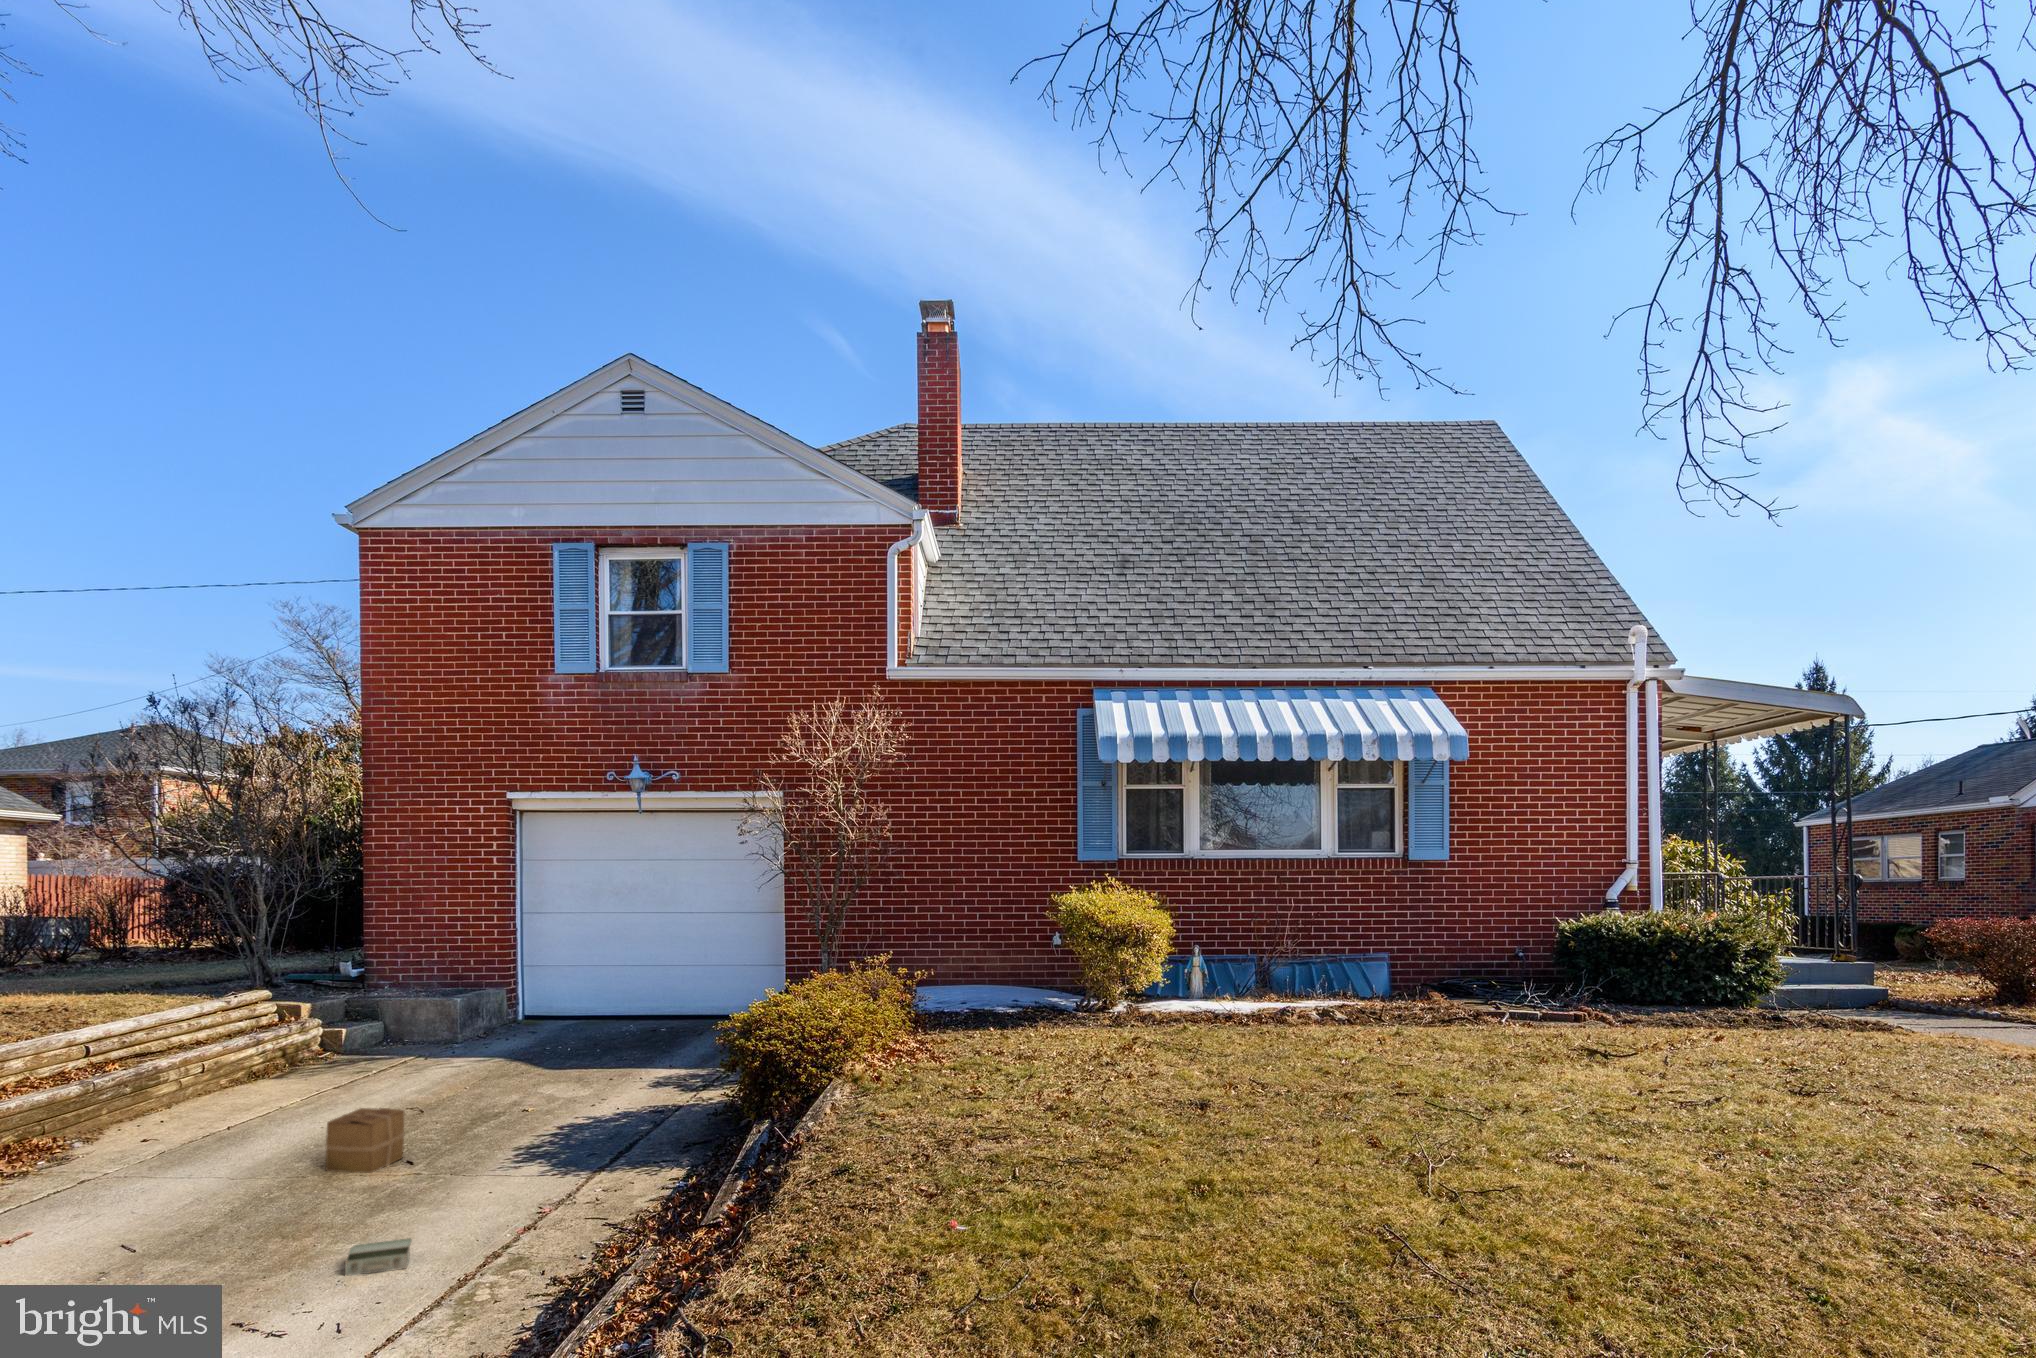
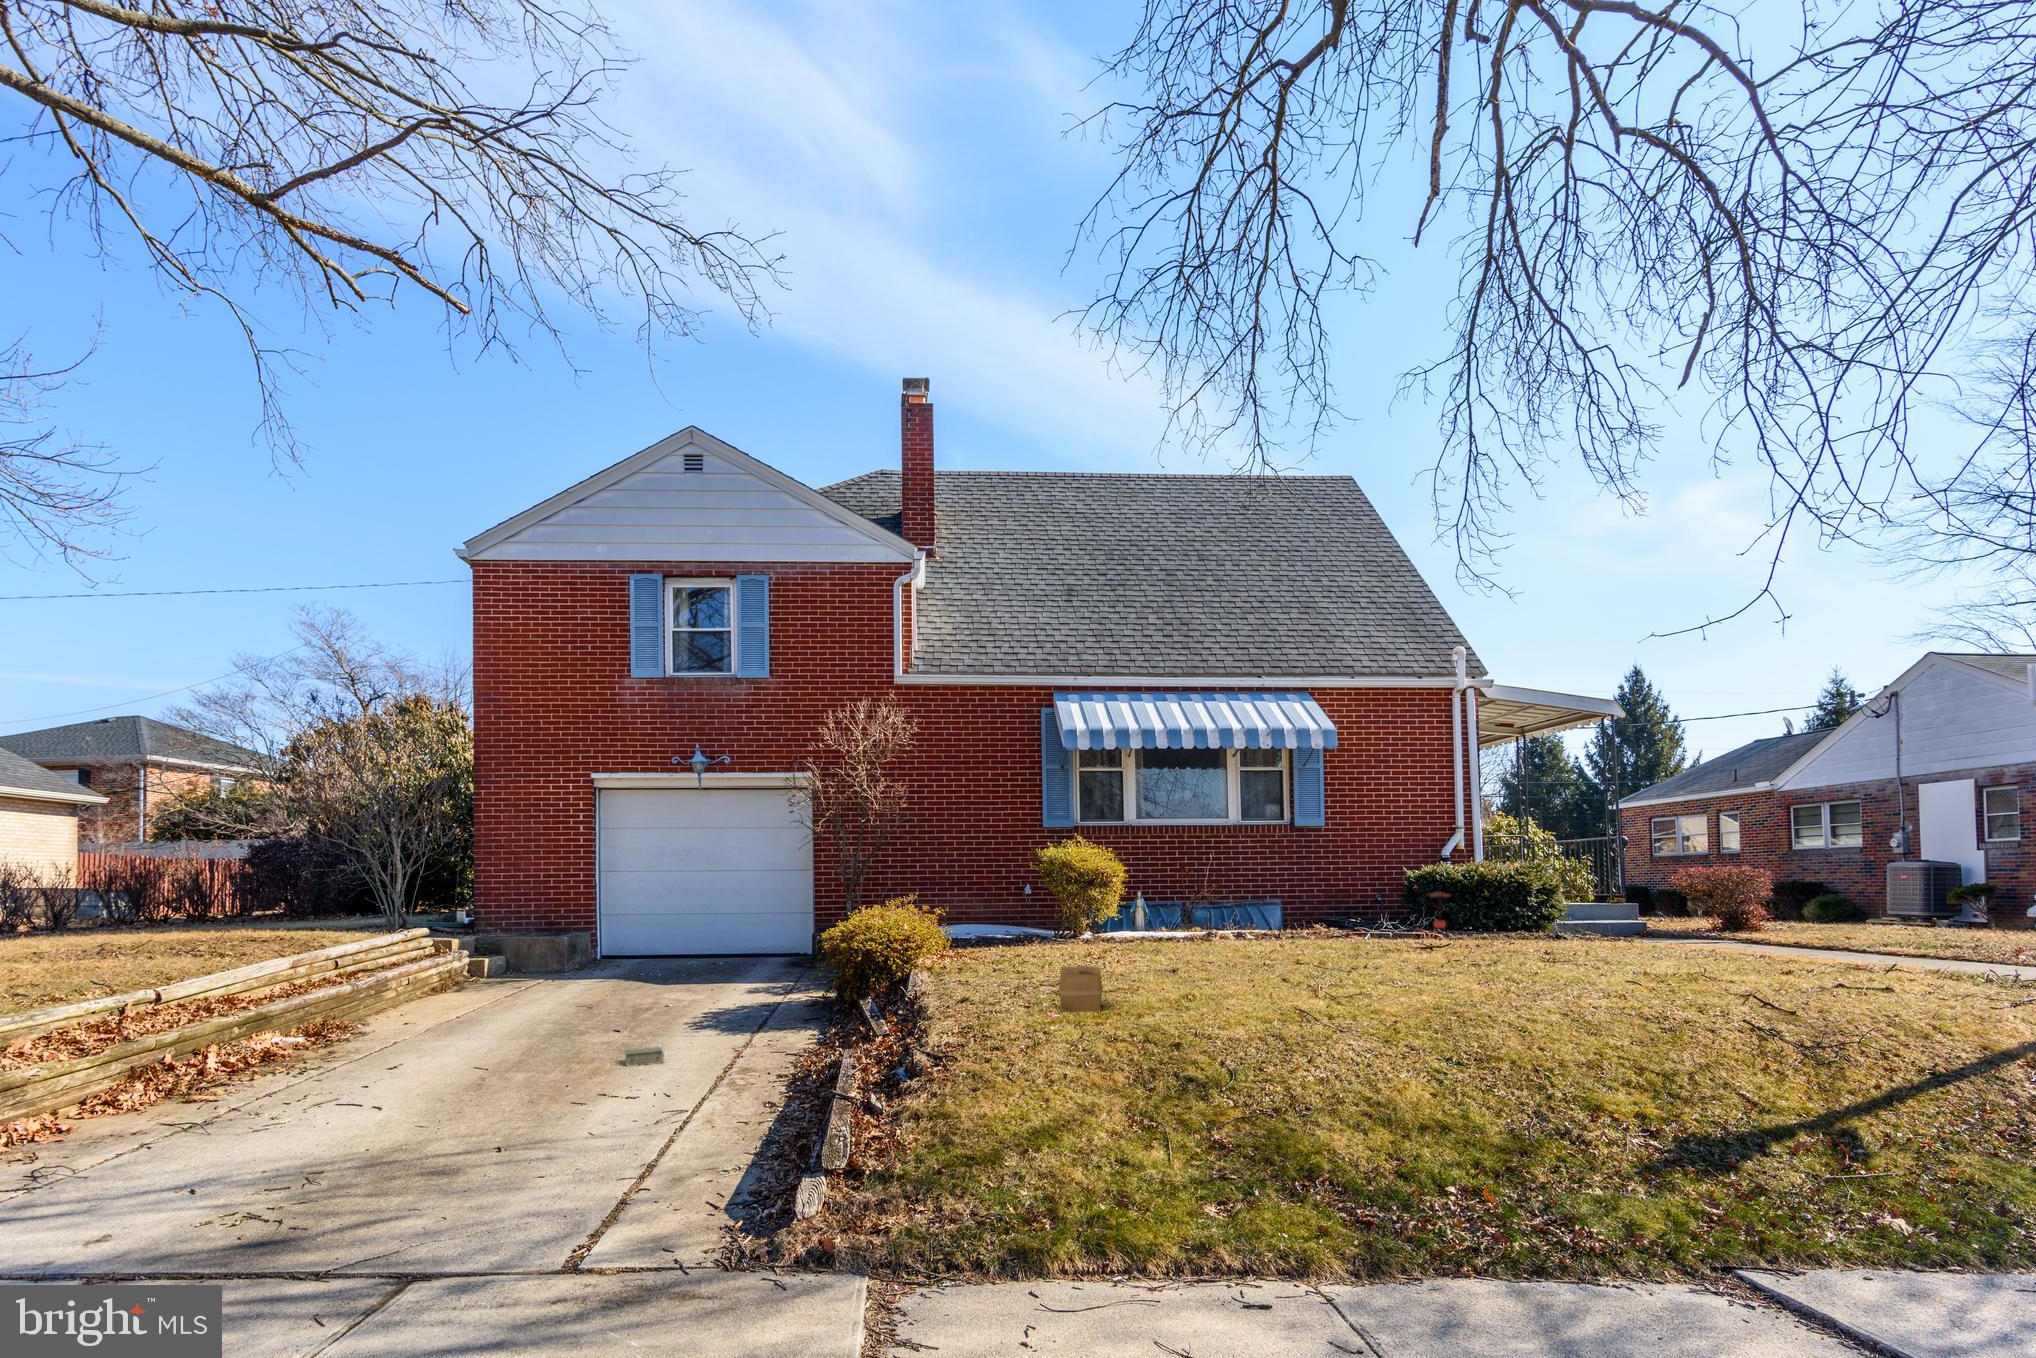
potted plant: none [1591,955,1629,1004] -> present [1429,892,1449,928]
cardboard box: present [326,1108,405,1173] -> present [1058,966,1103,1012]

